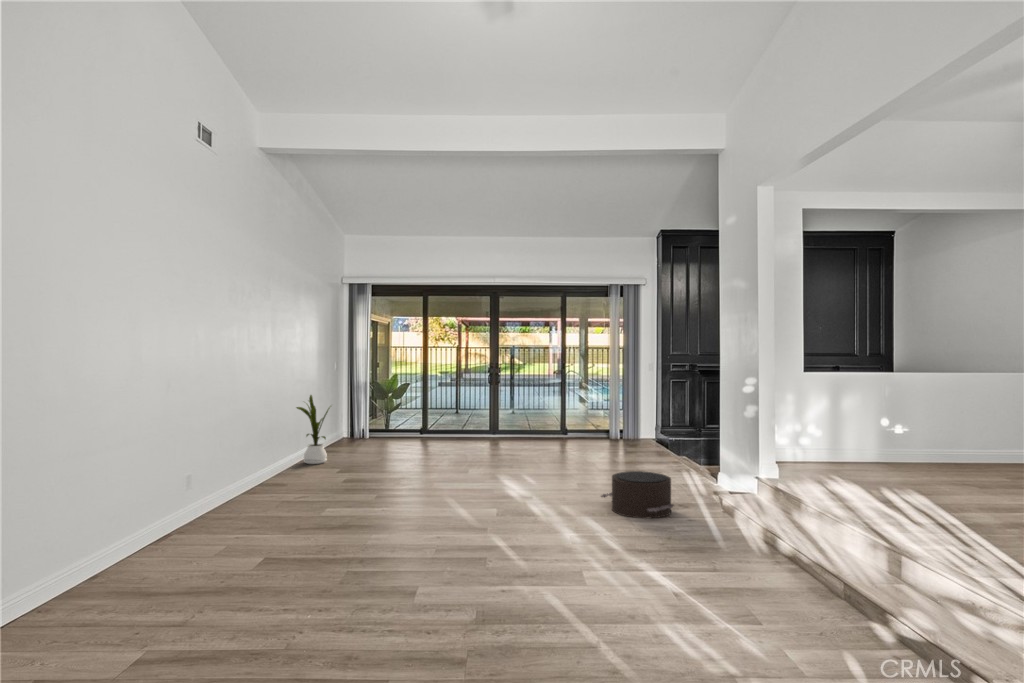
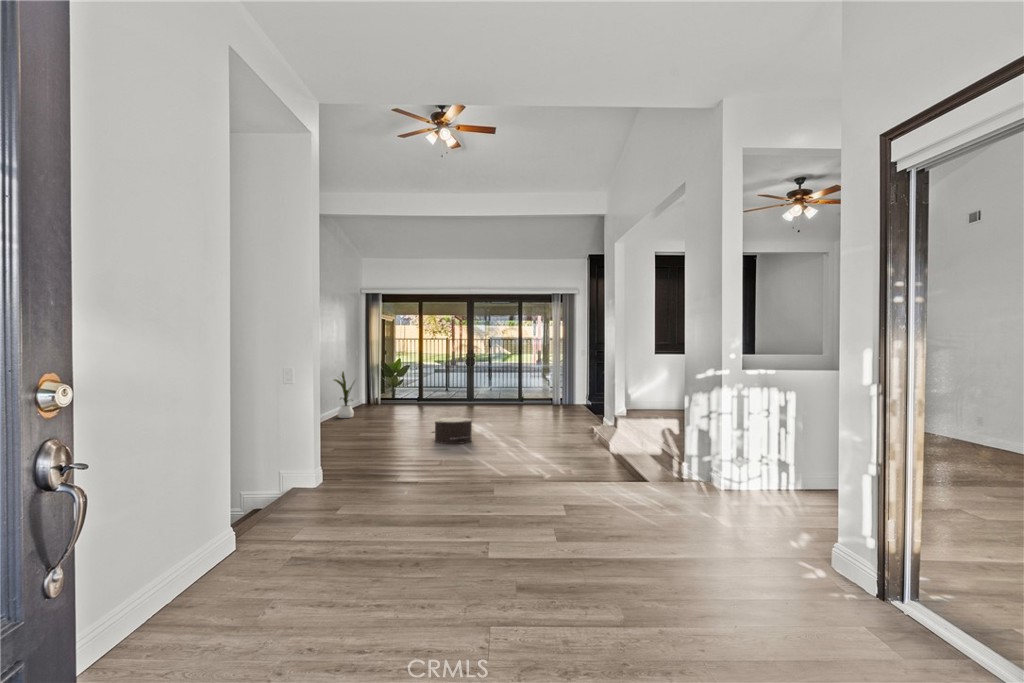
pouf: present [601,471,674,518] -> present [431,417,472,444]

